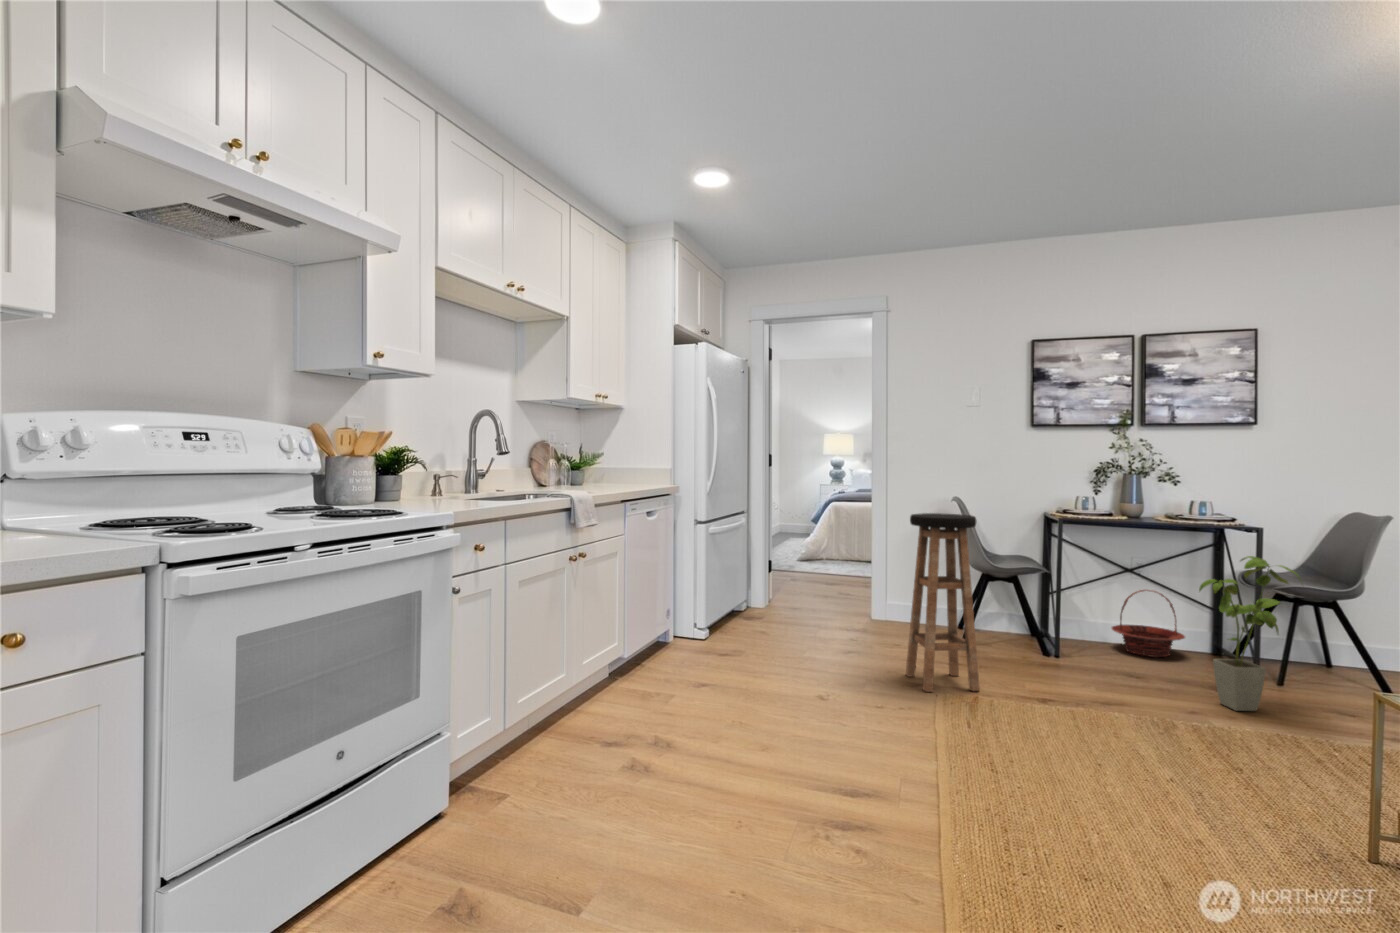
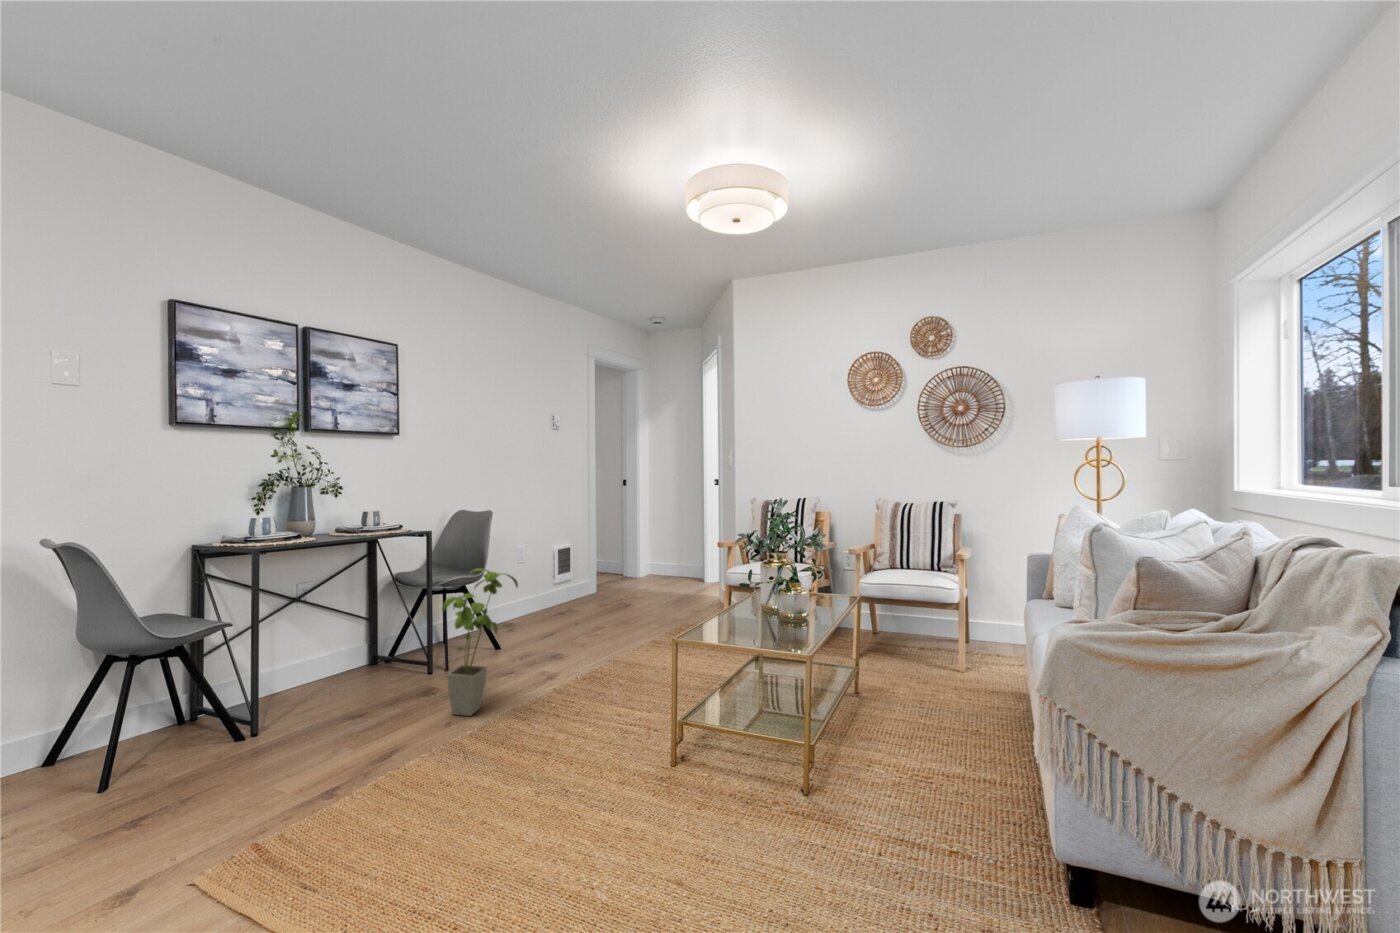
bar stool: present [906,513,980,692] -> none [80,577,247,903]
basket: present [1112,590,1185,657] -> none [283,615,364,693]

